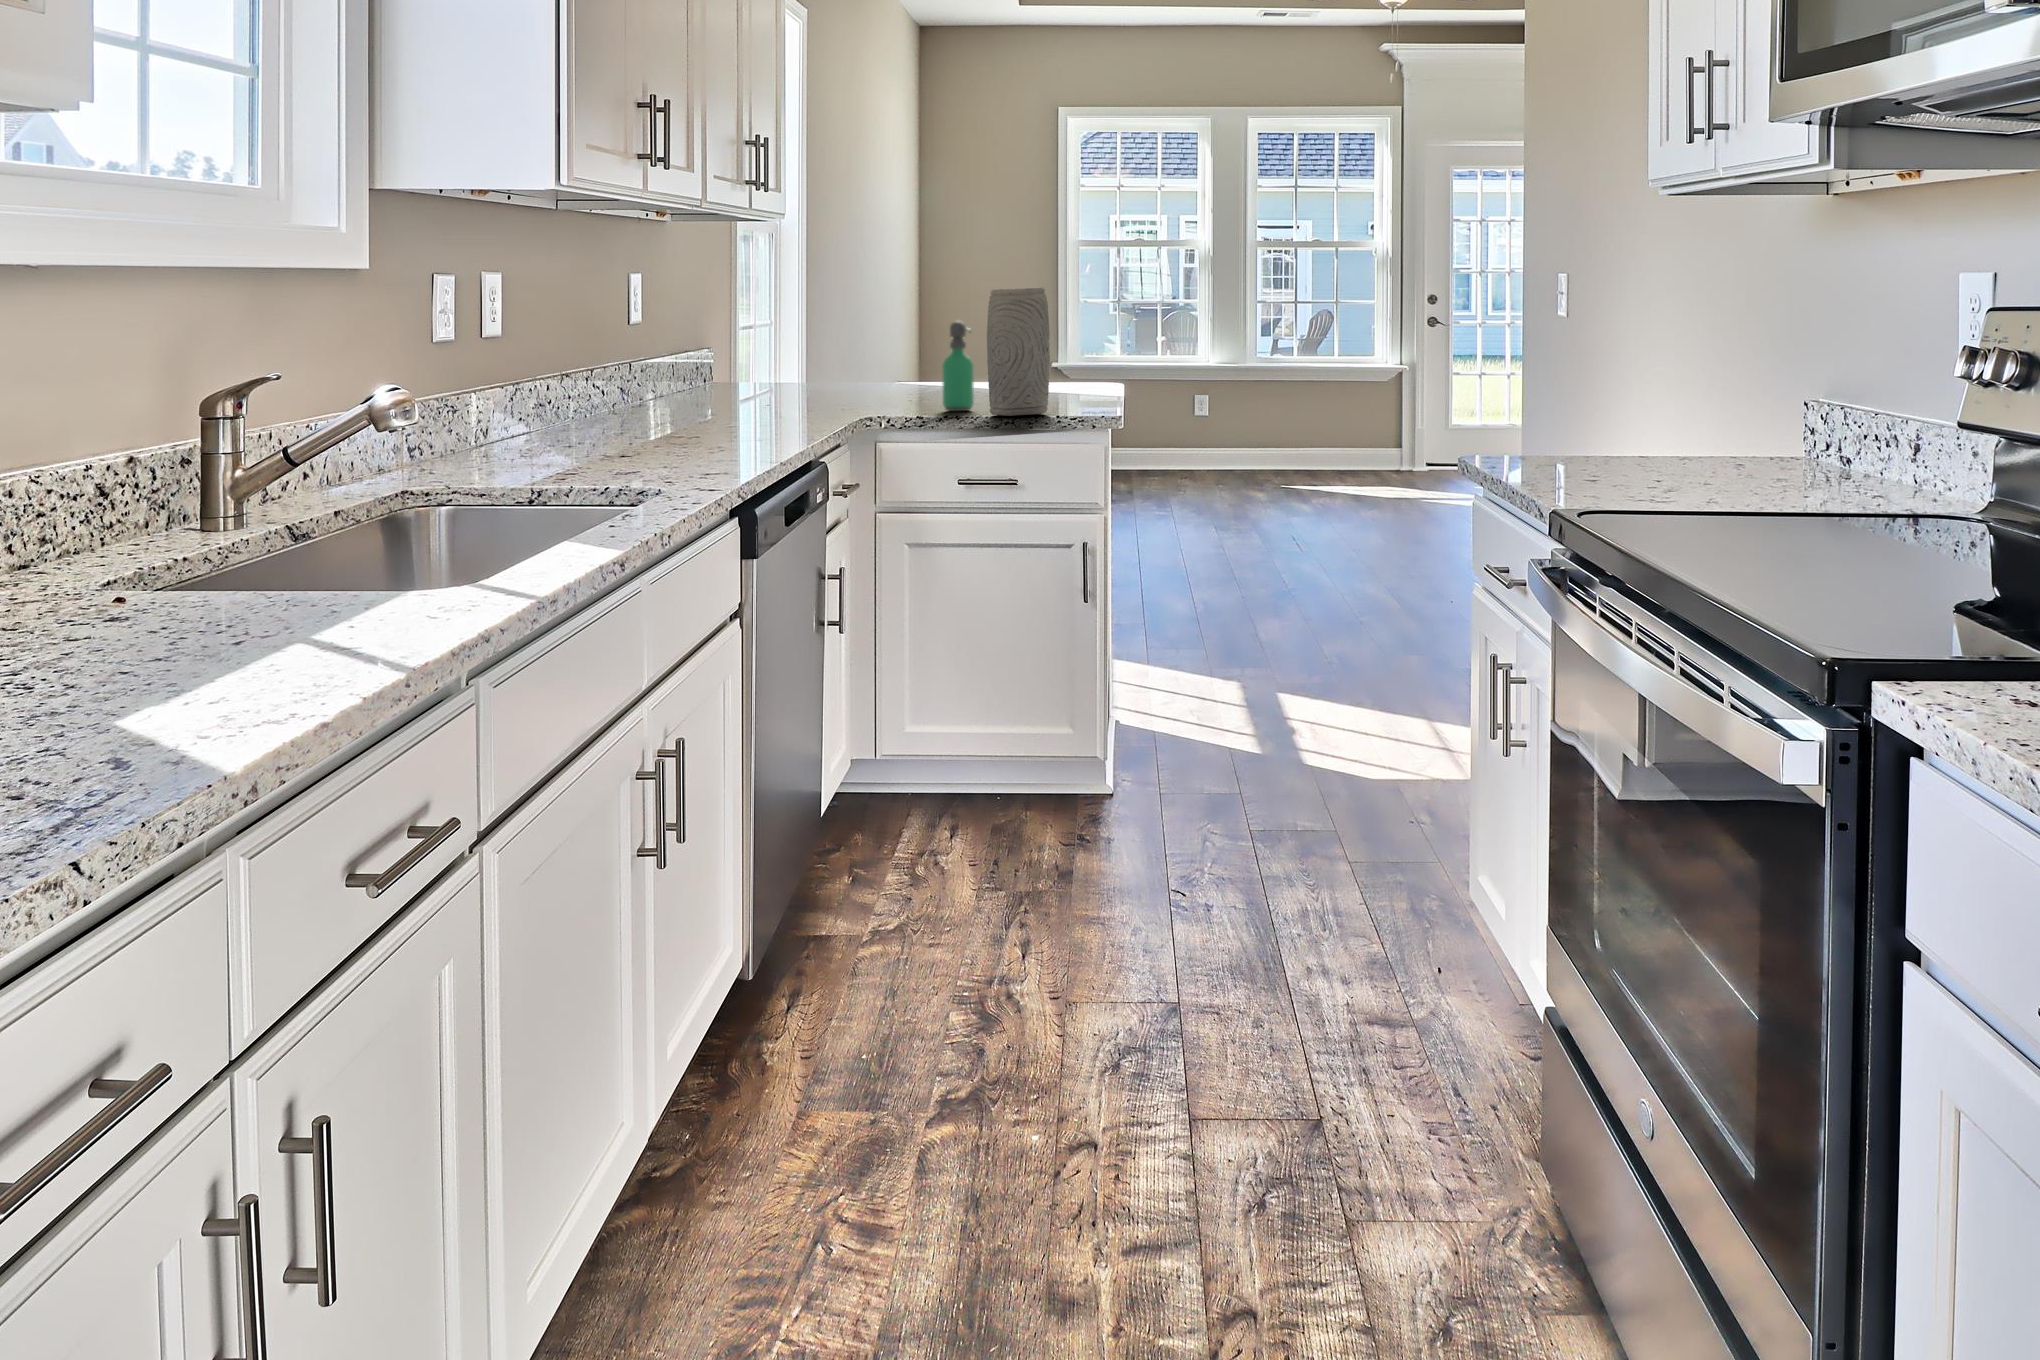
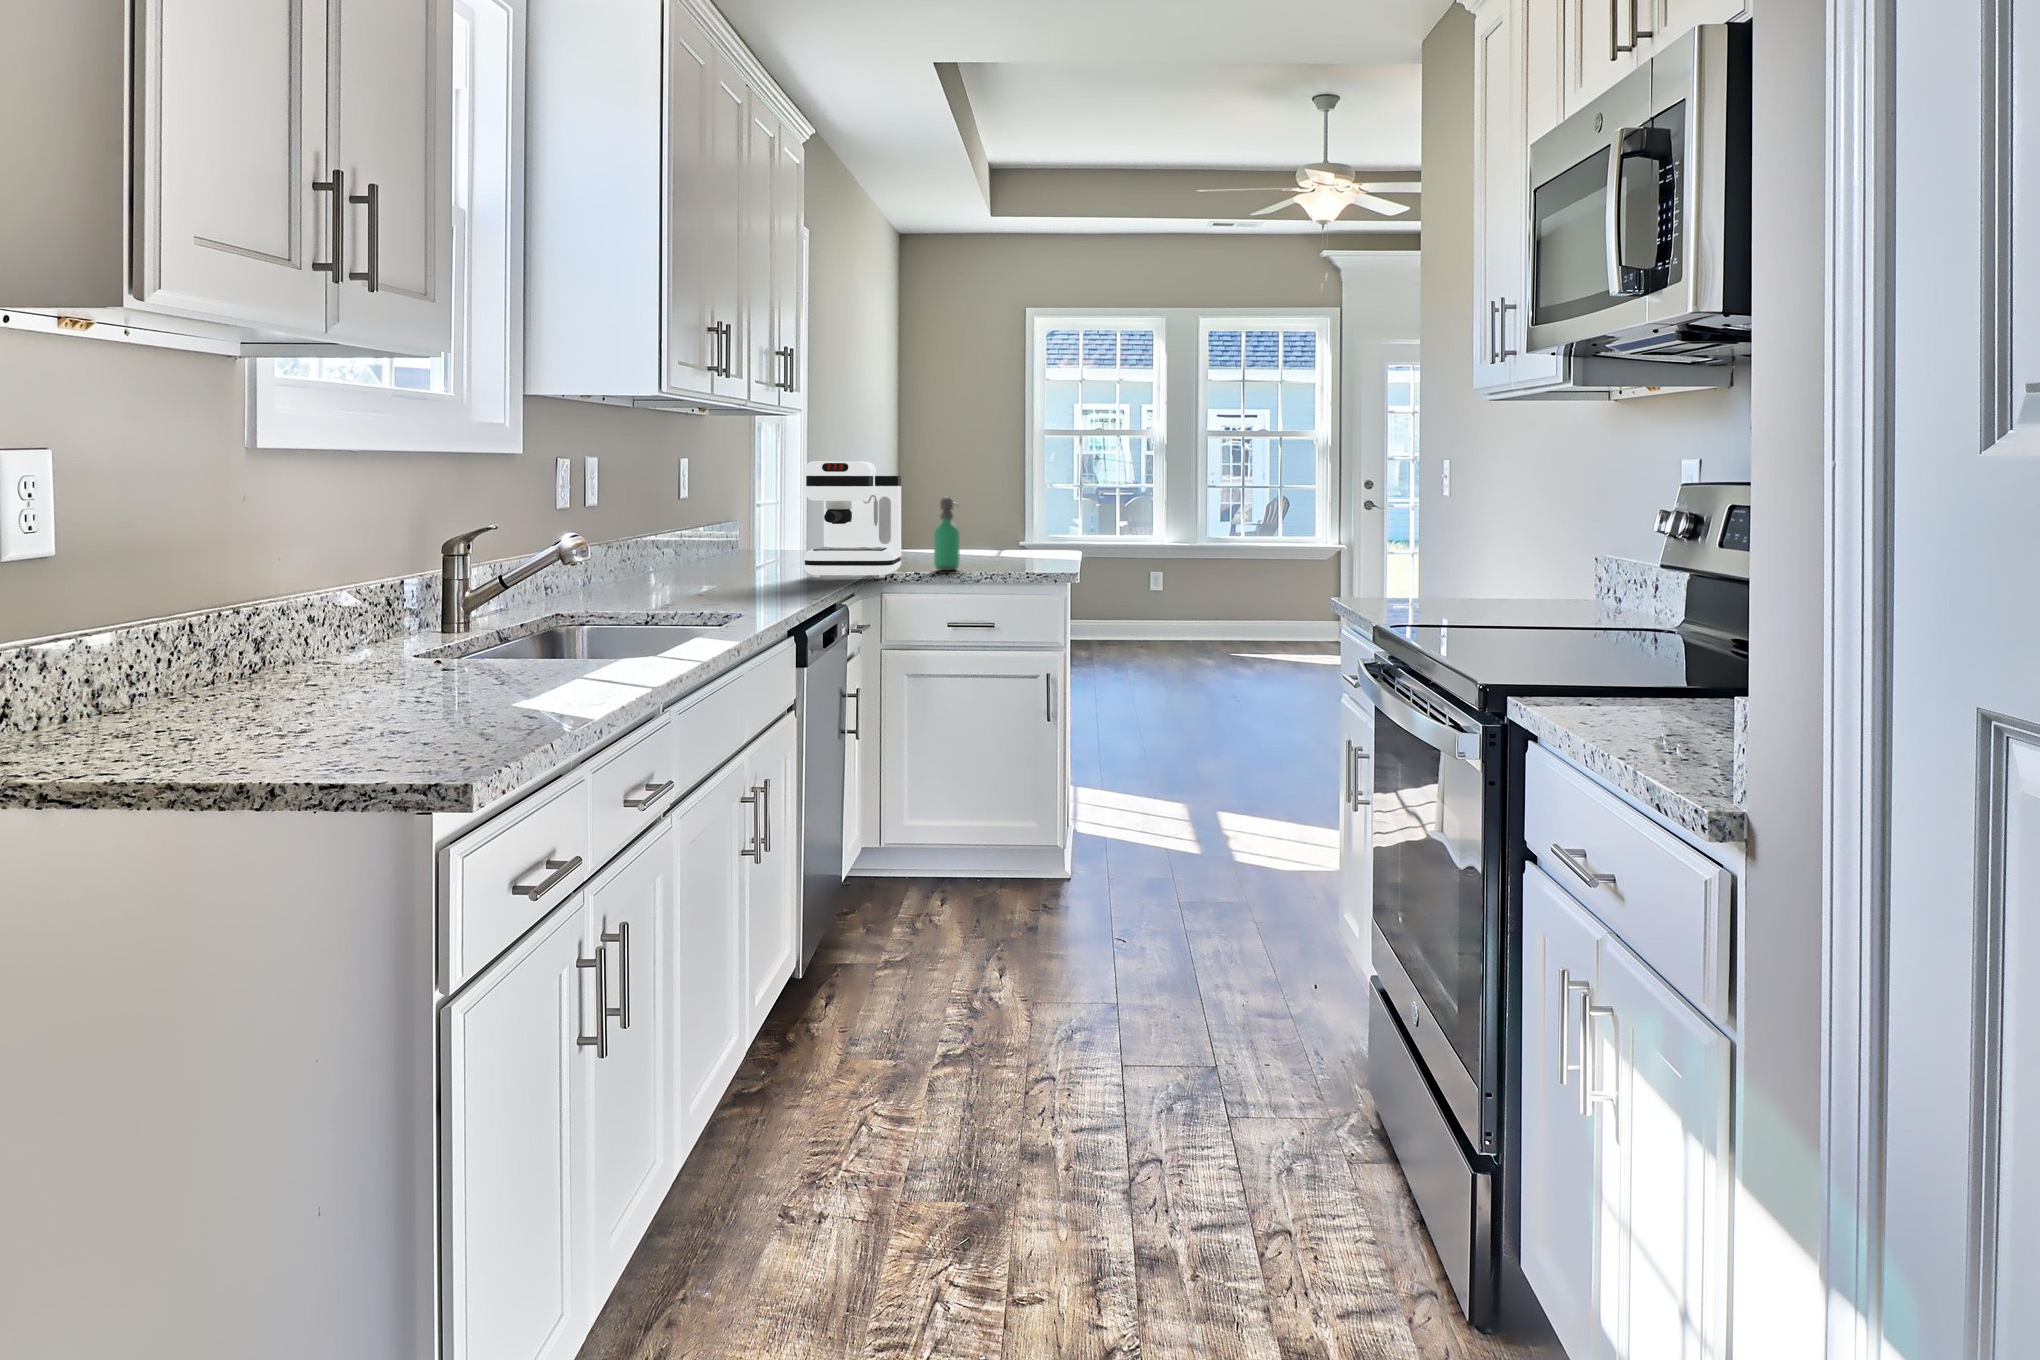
coffee maker: none [778,278,902,423] -> present [804,461,901,578]
vase: present [987,287,1050,416] -> none [971,469,1022,573]

